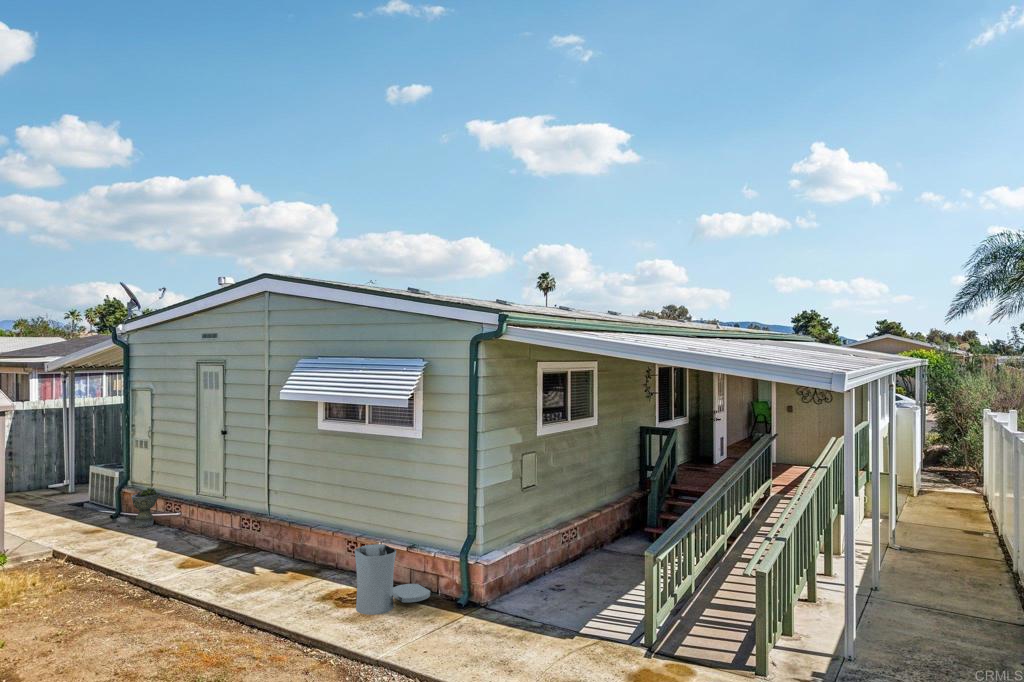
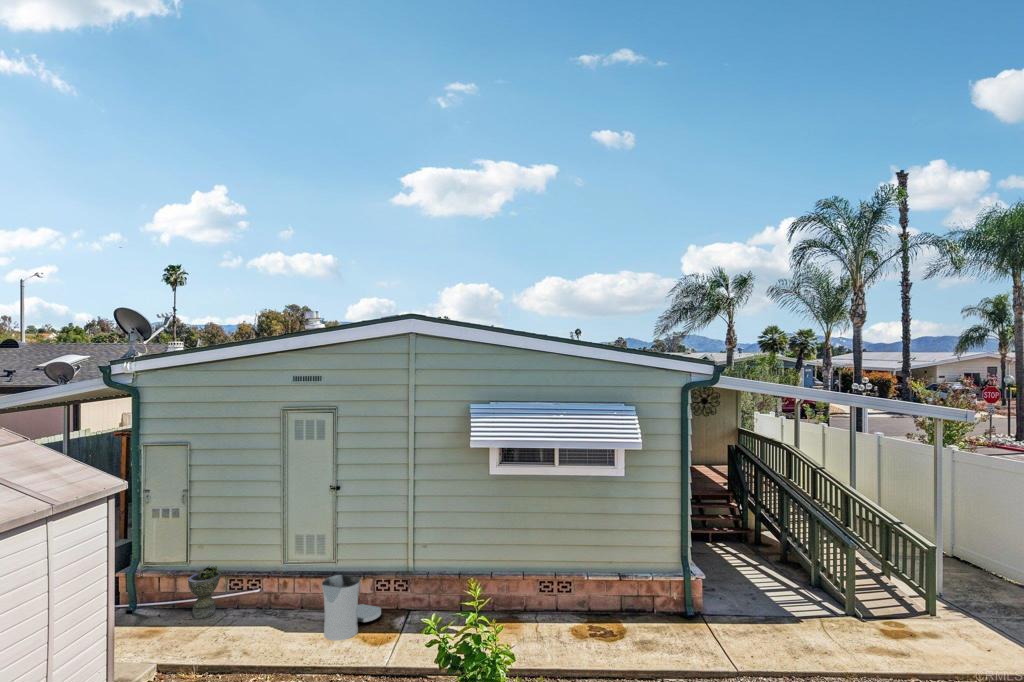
trash can: present [355,544,430,615] -> present [322,575,381,641]

